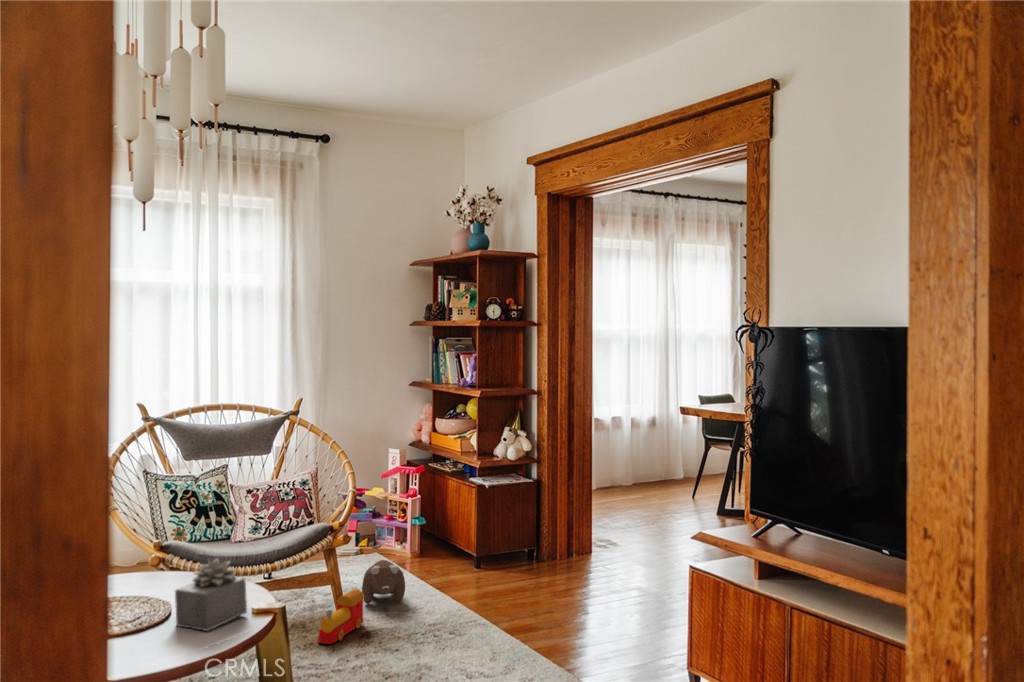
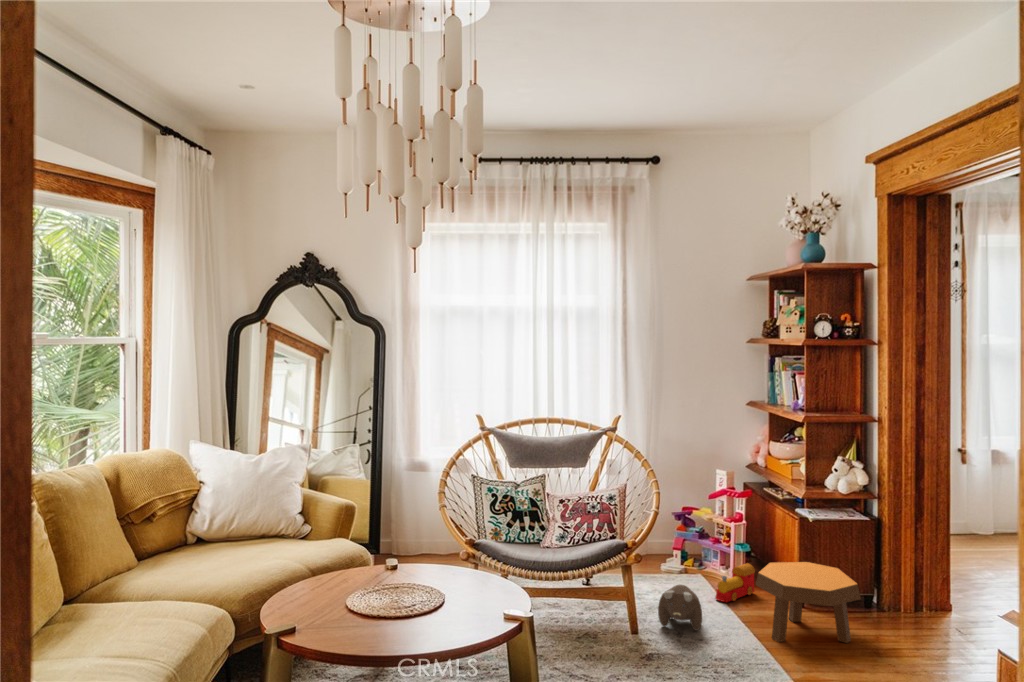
footstool: none [449,524,538,598] -> present [756,562,861,643]
succulent plant: present [175,559,247,631] -> none [427,568,488,635]
toy train: present [317,589,364,644] -> present [715,563,755,602]

